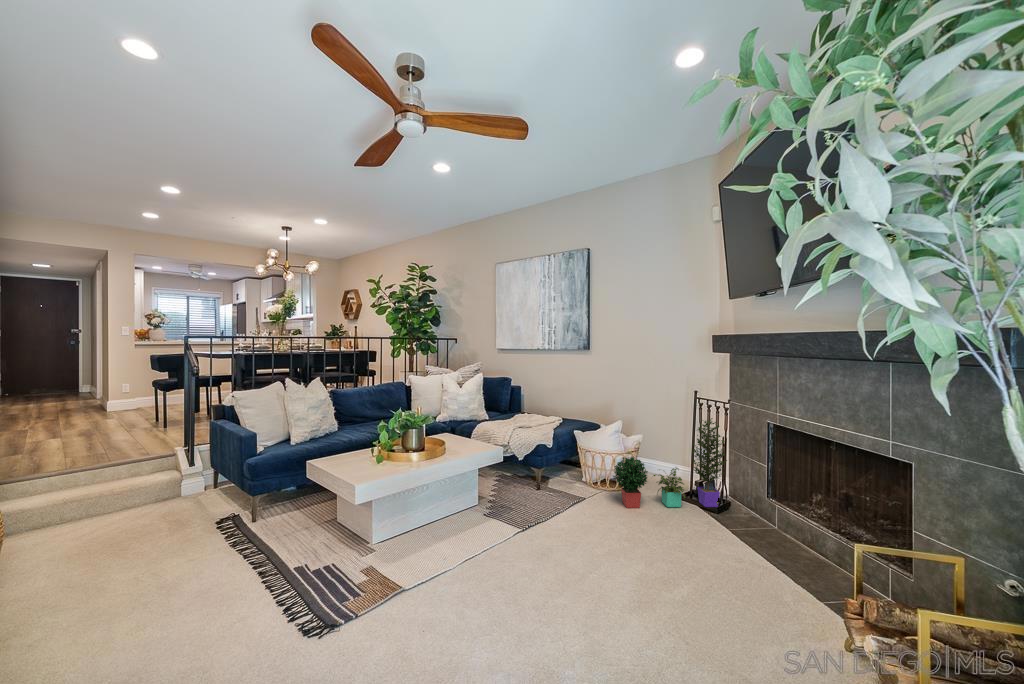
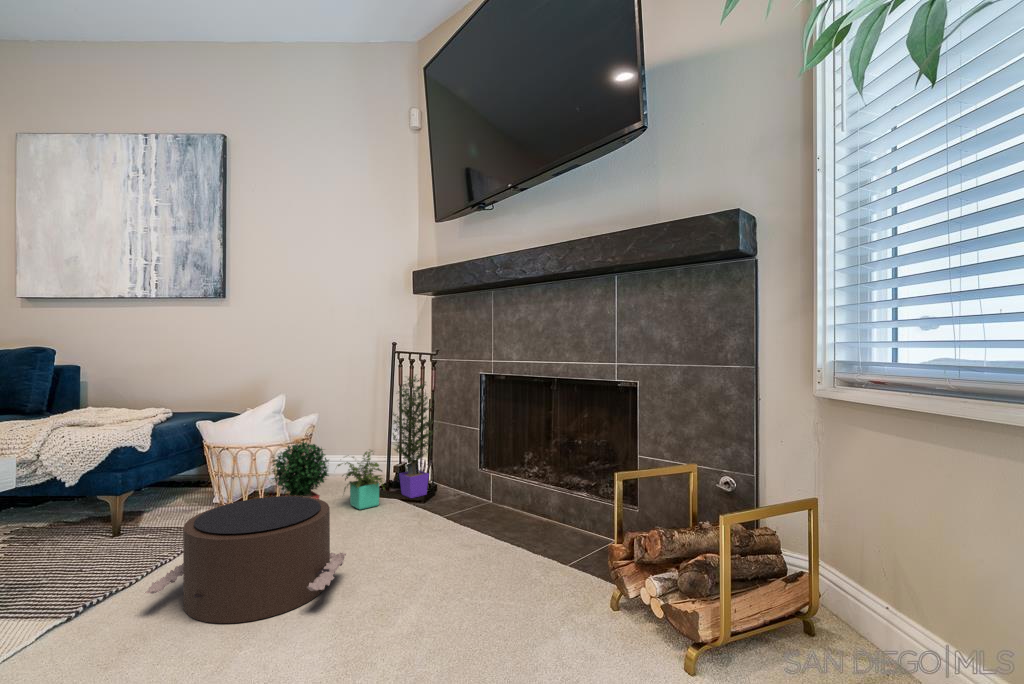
pouf: none [554,492,653,564] -> present [145,496,346,623]

